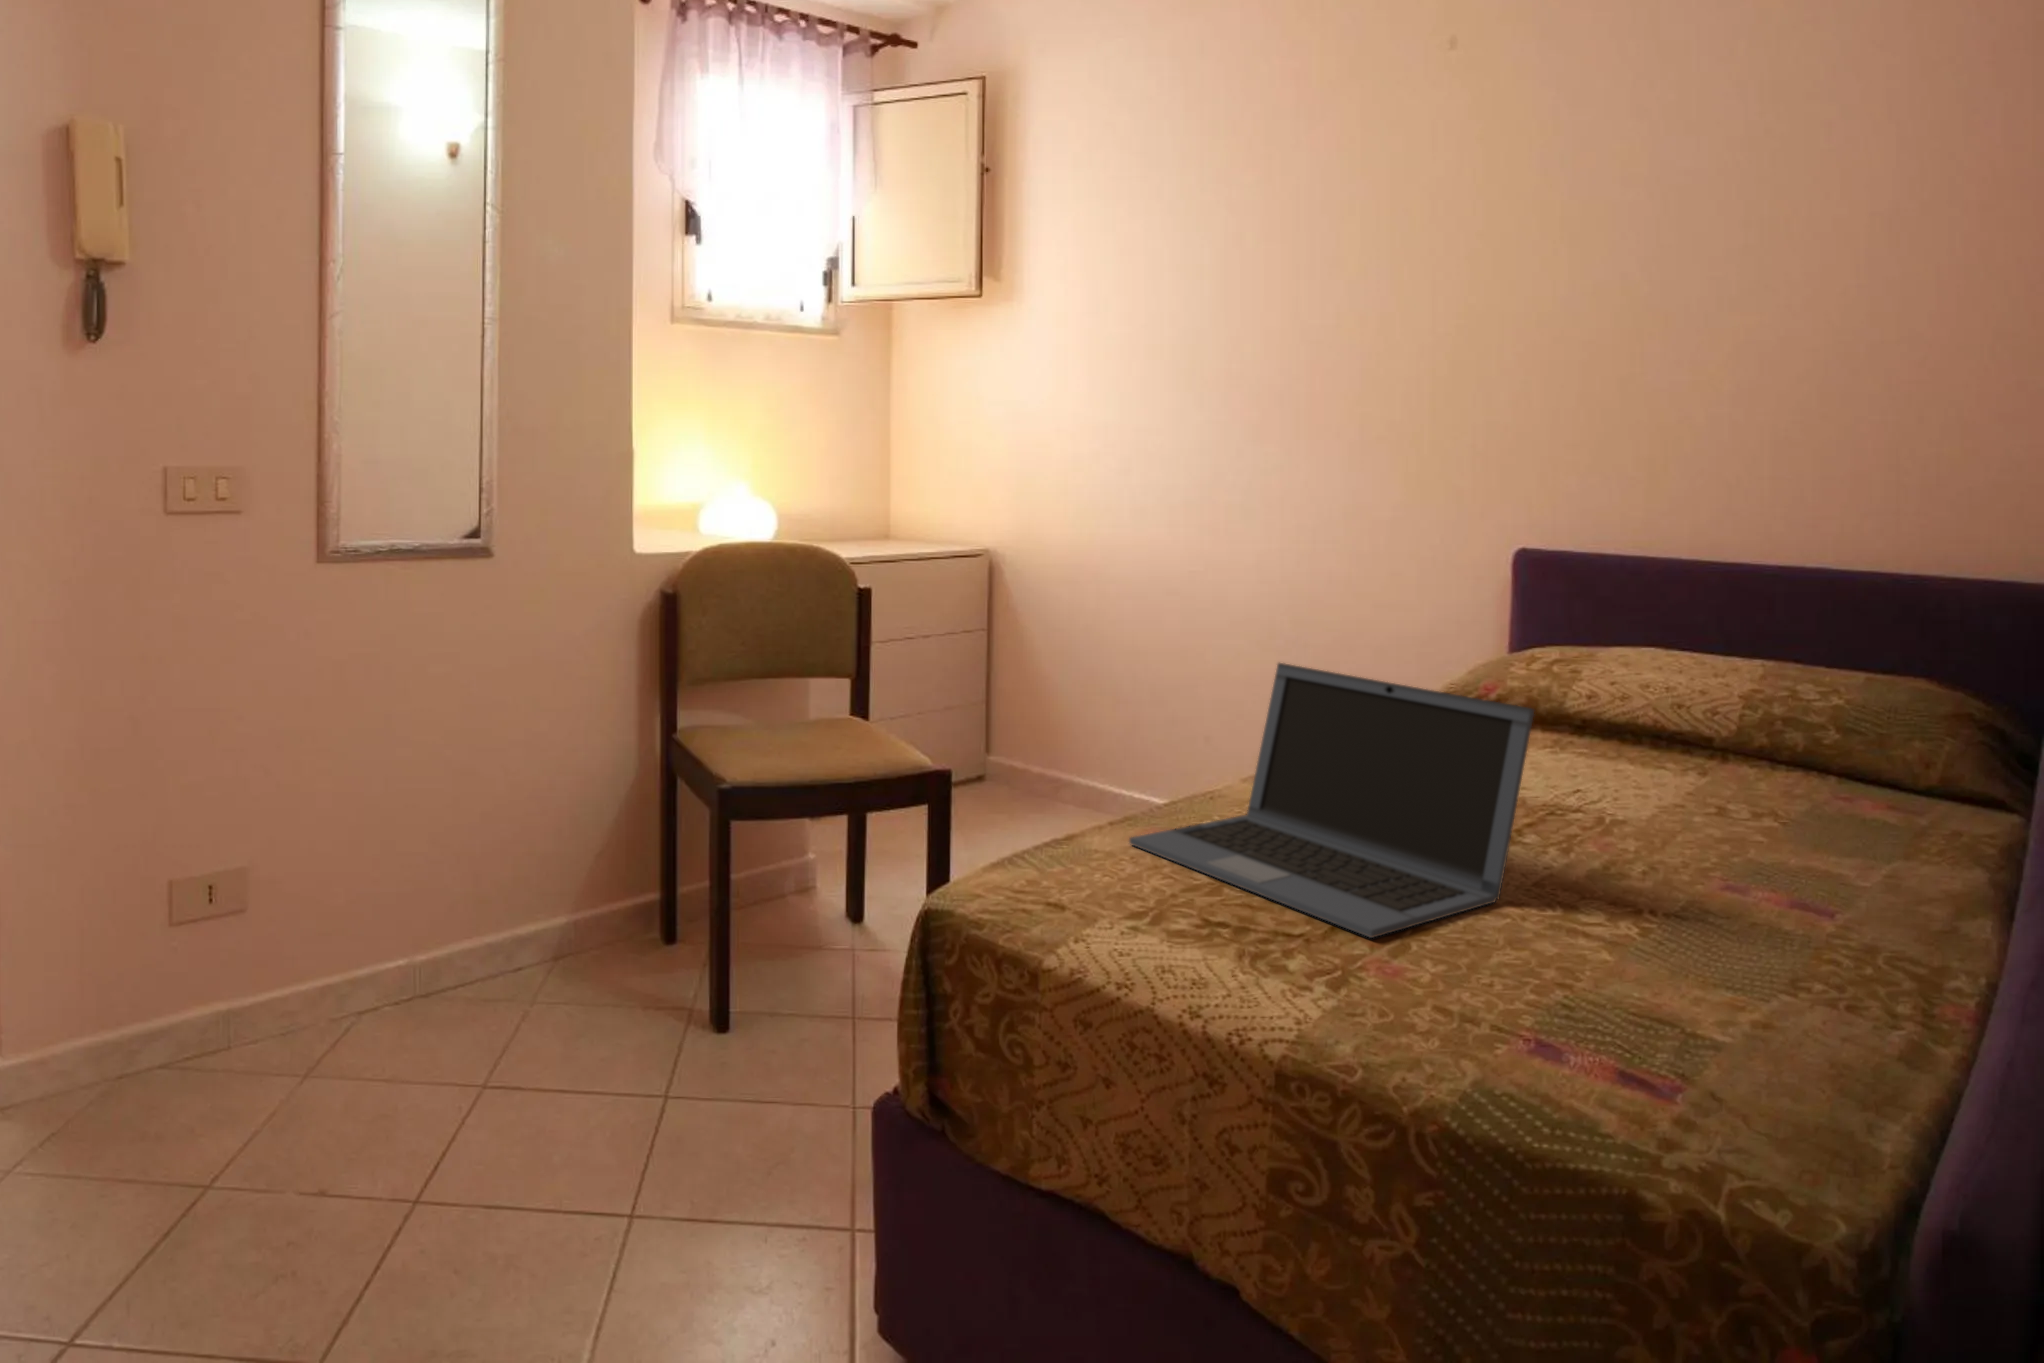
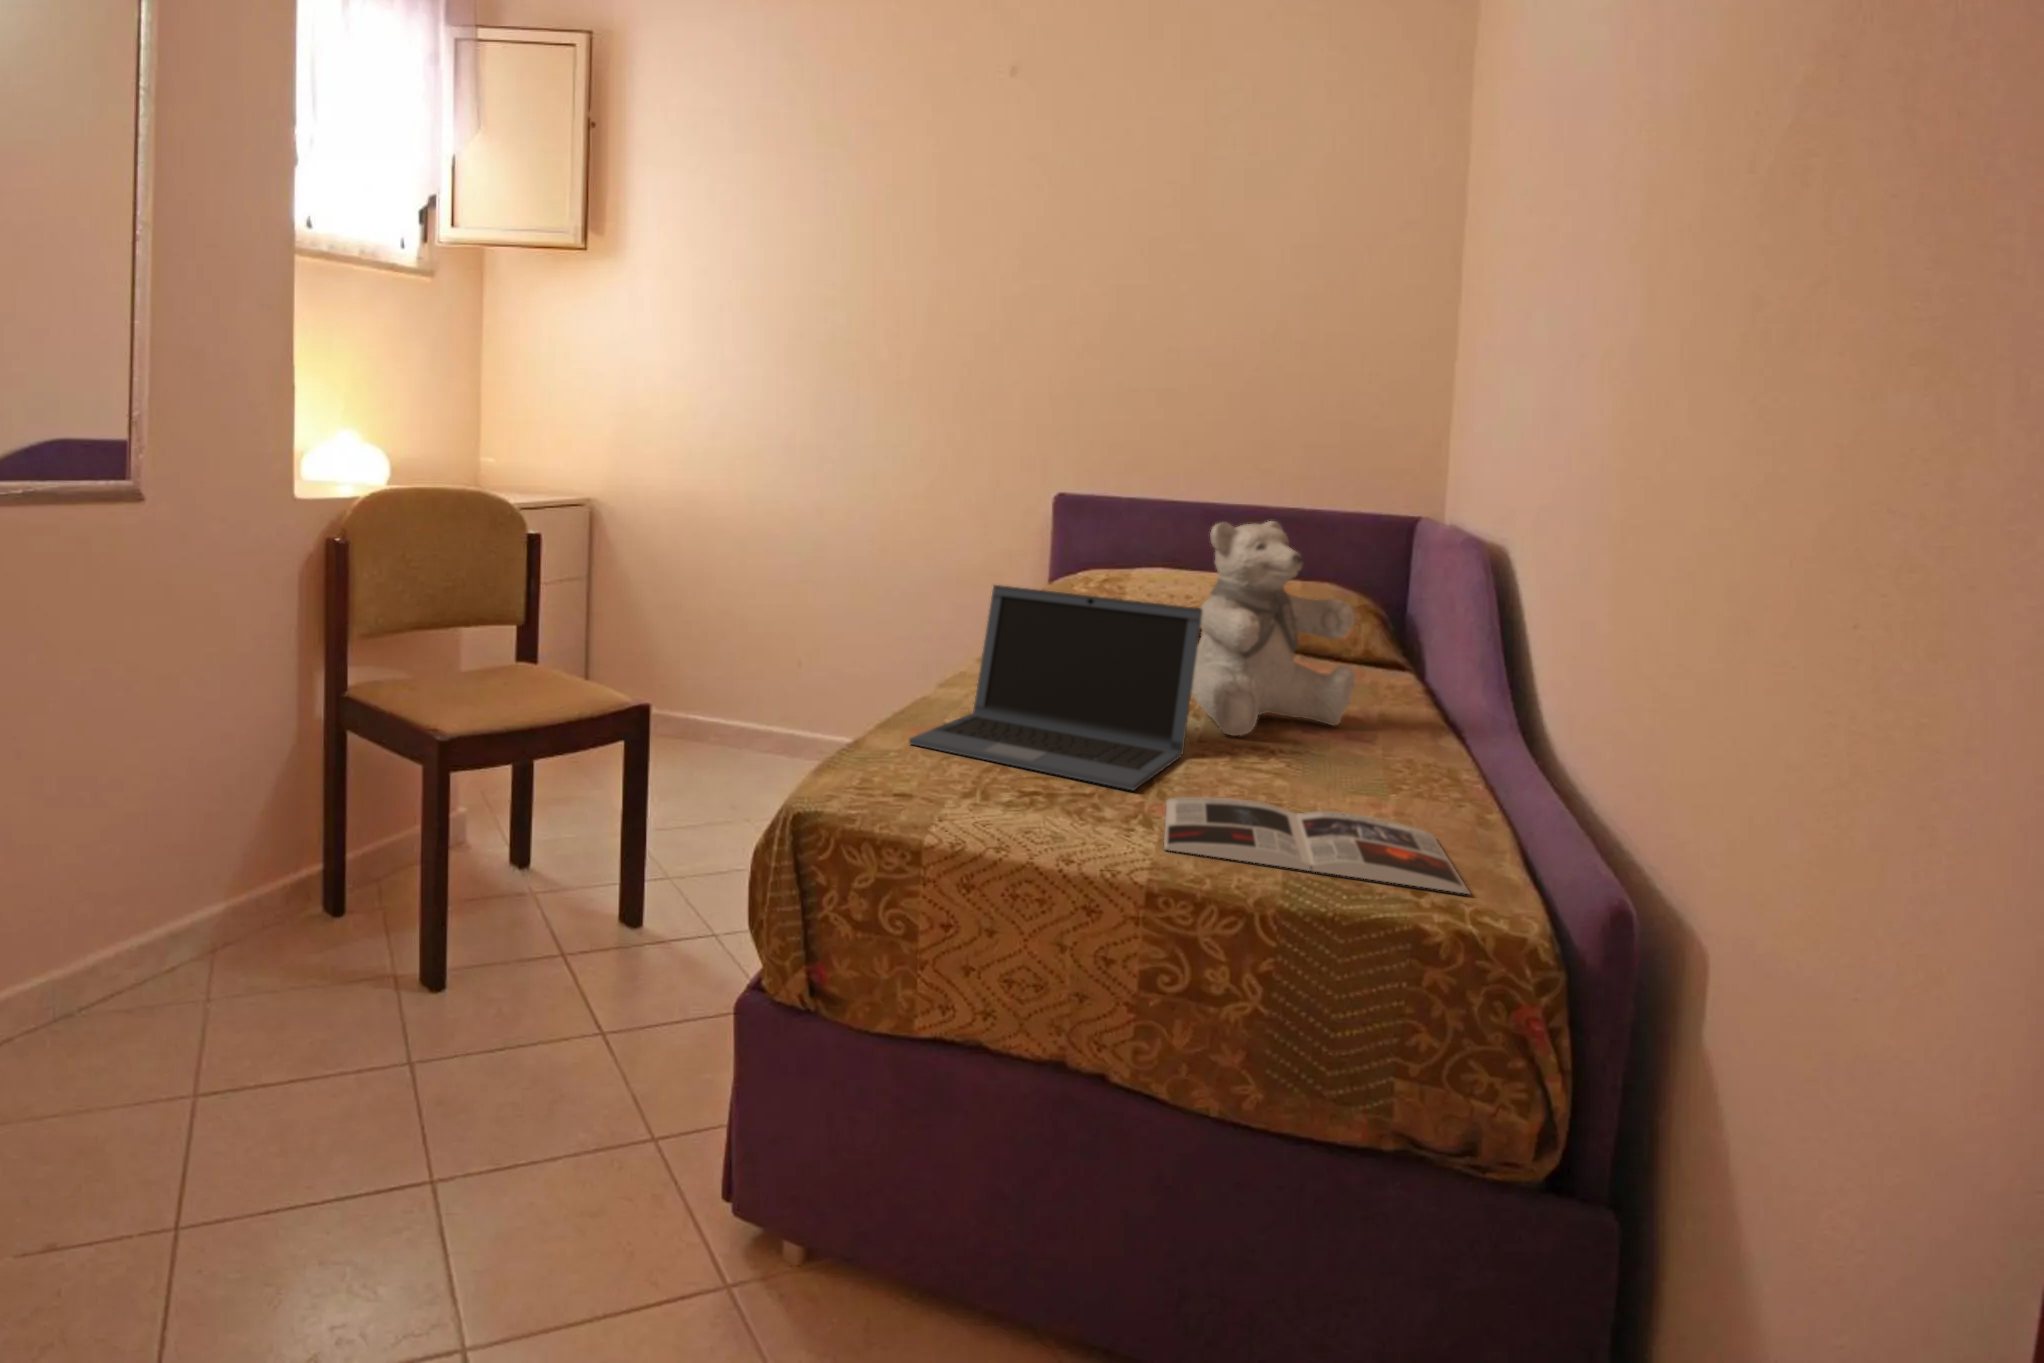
teddy bear: none [1571,592,1848,886] -> present [1192,521,1356,736]
magazine: none [1334,956,1819,1173] -> present [1164,797,1470,894]

